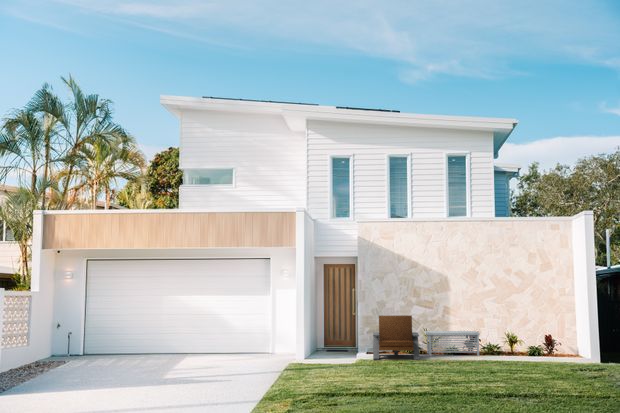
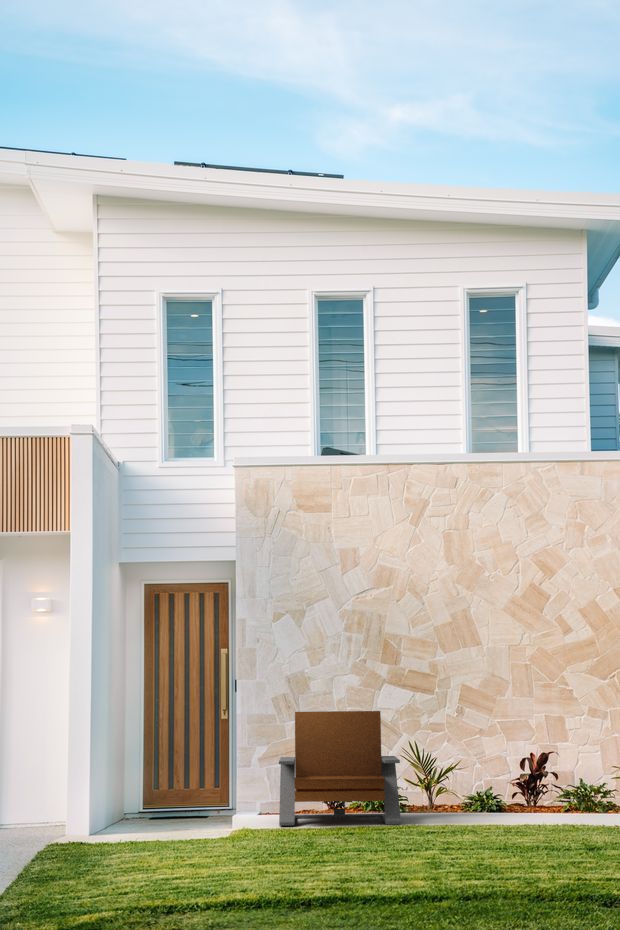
storage bench: present [425,331,480,356] -> none [413,752,553,816]

